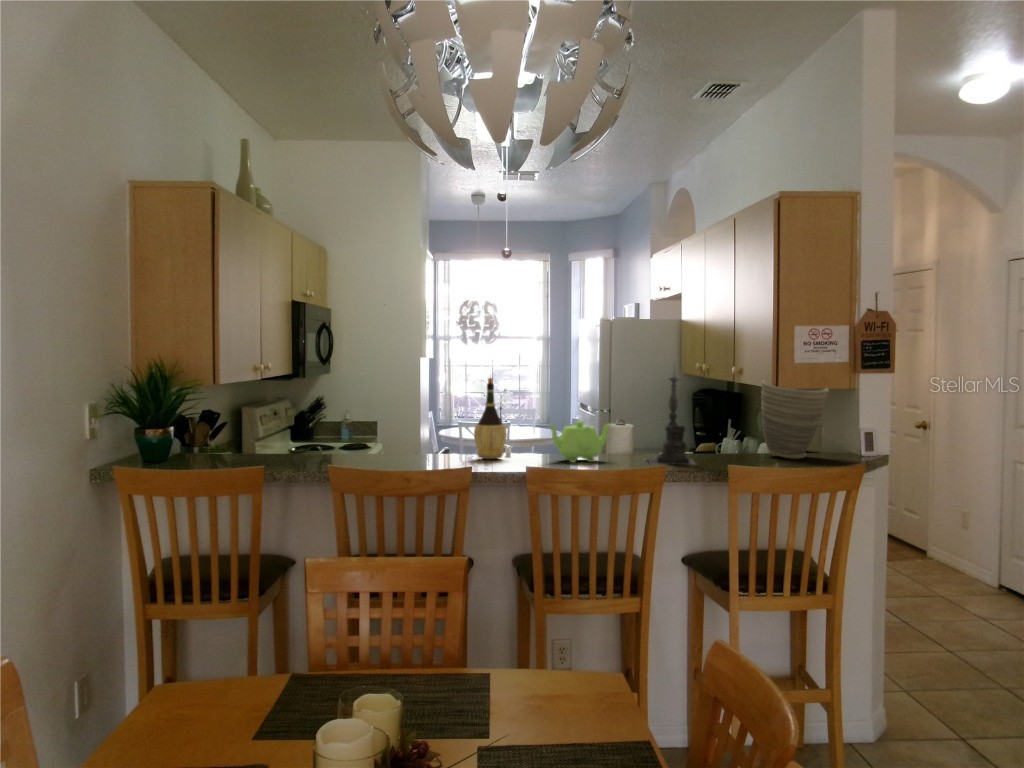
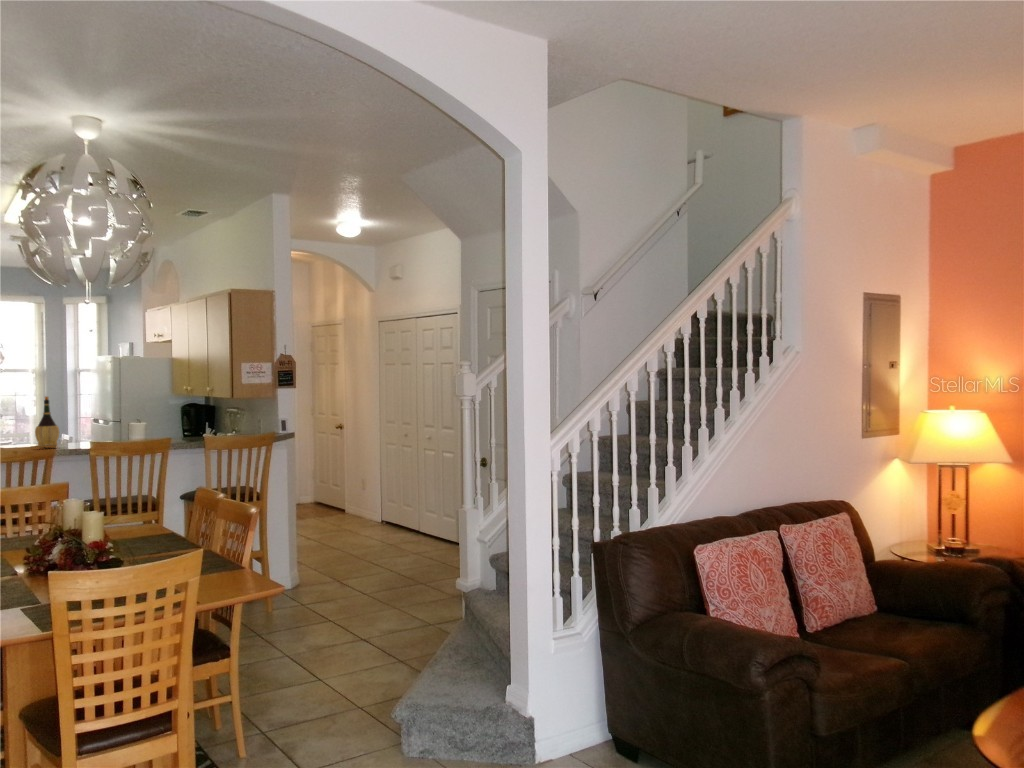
candle holder: present [647,375,695,465] -> none [155,385,188,443]
vase: present [761,380,830,458] -> none [224,393,262,437]
teapot: present [549,421,611,462] -> none [89,421,134,445]

